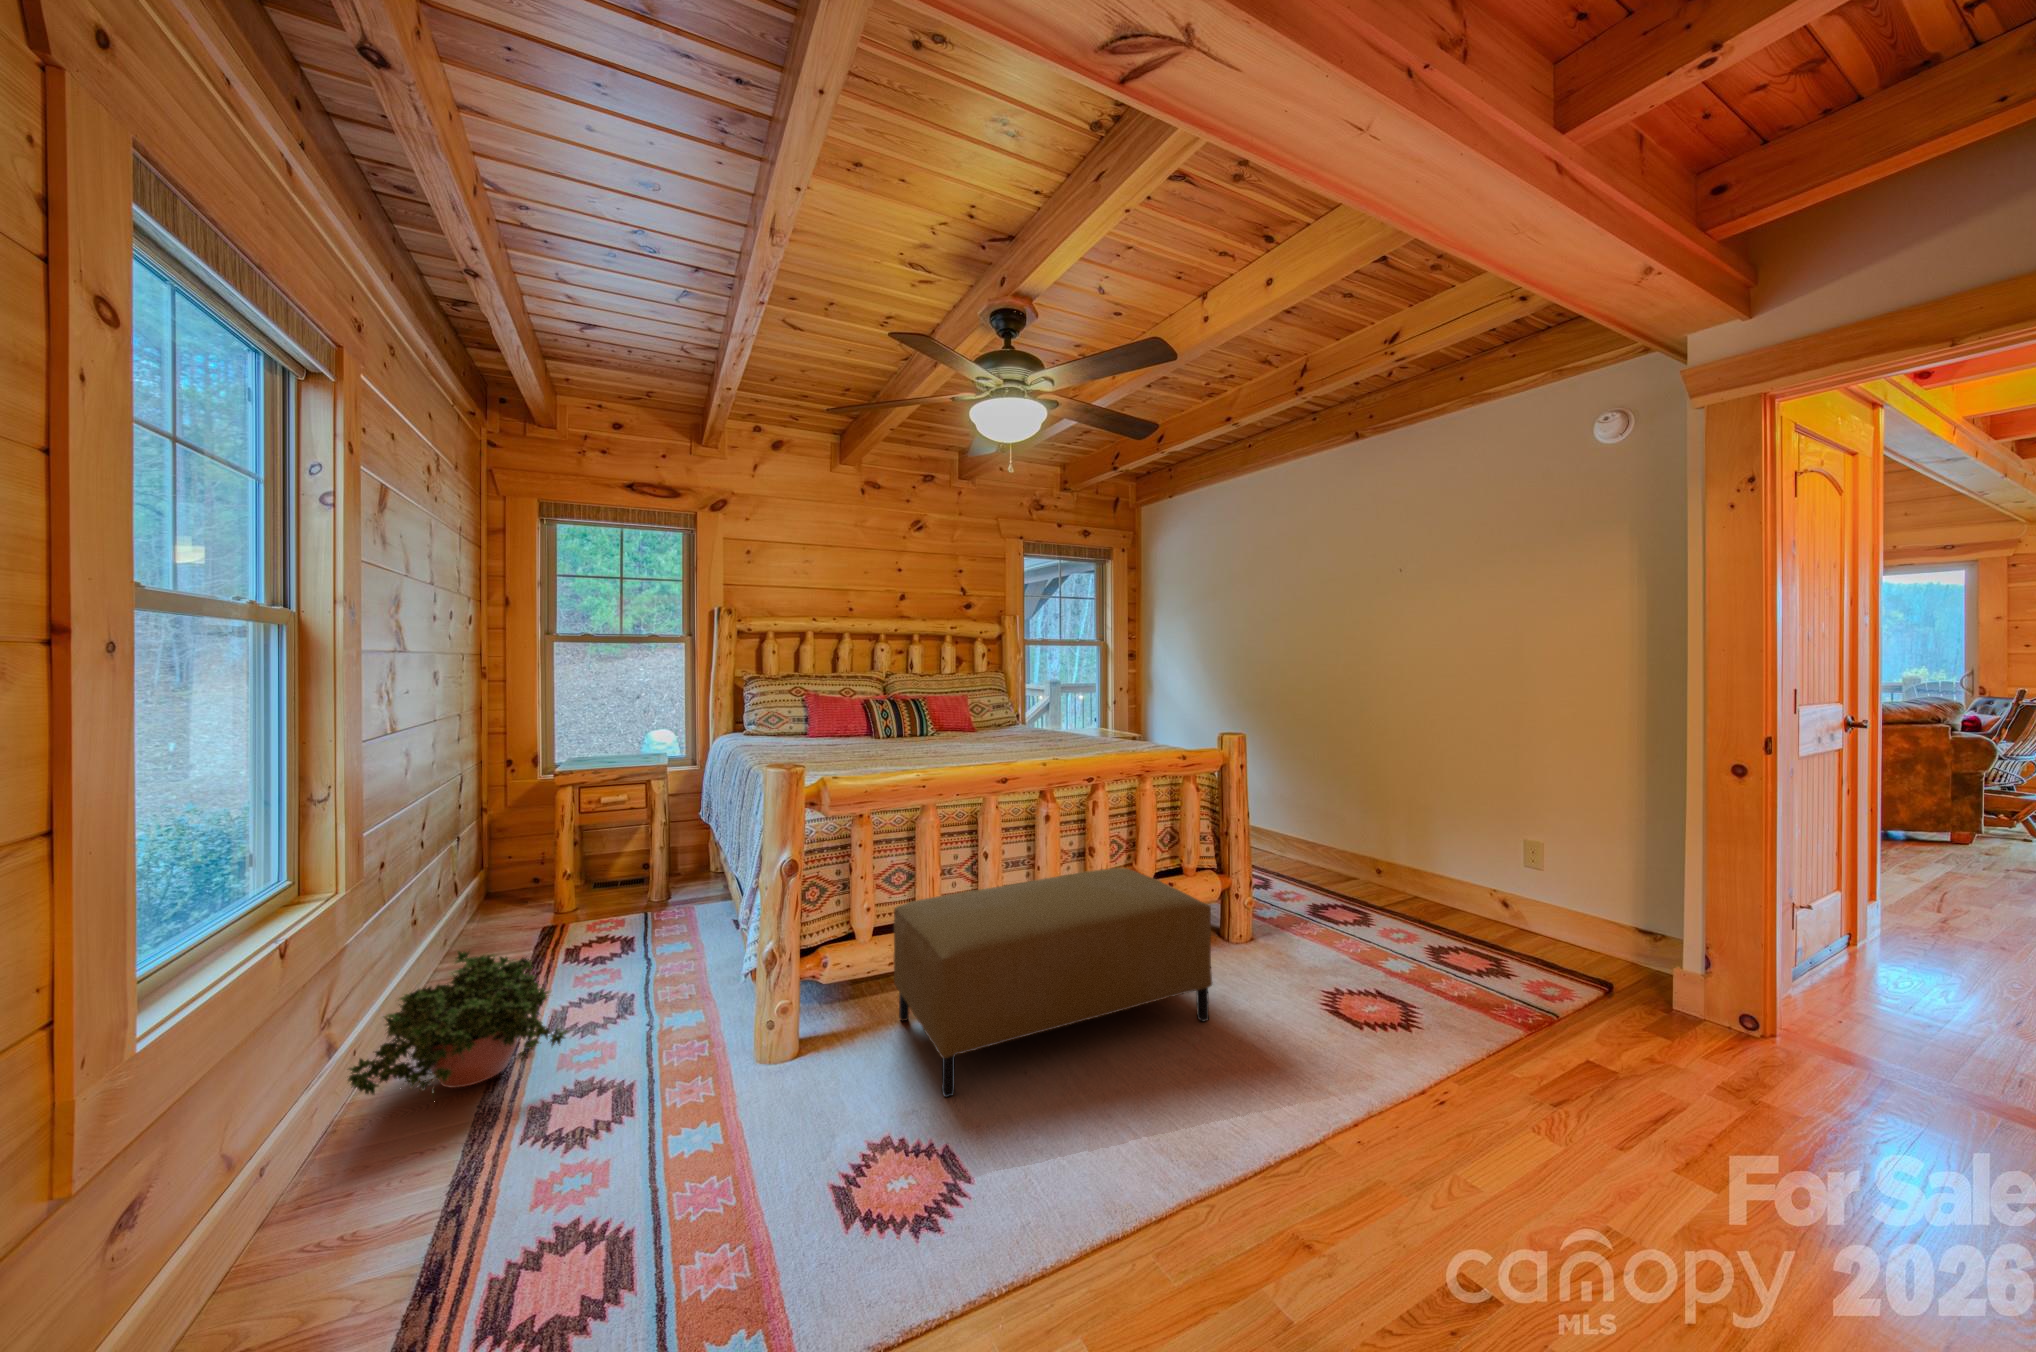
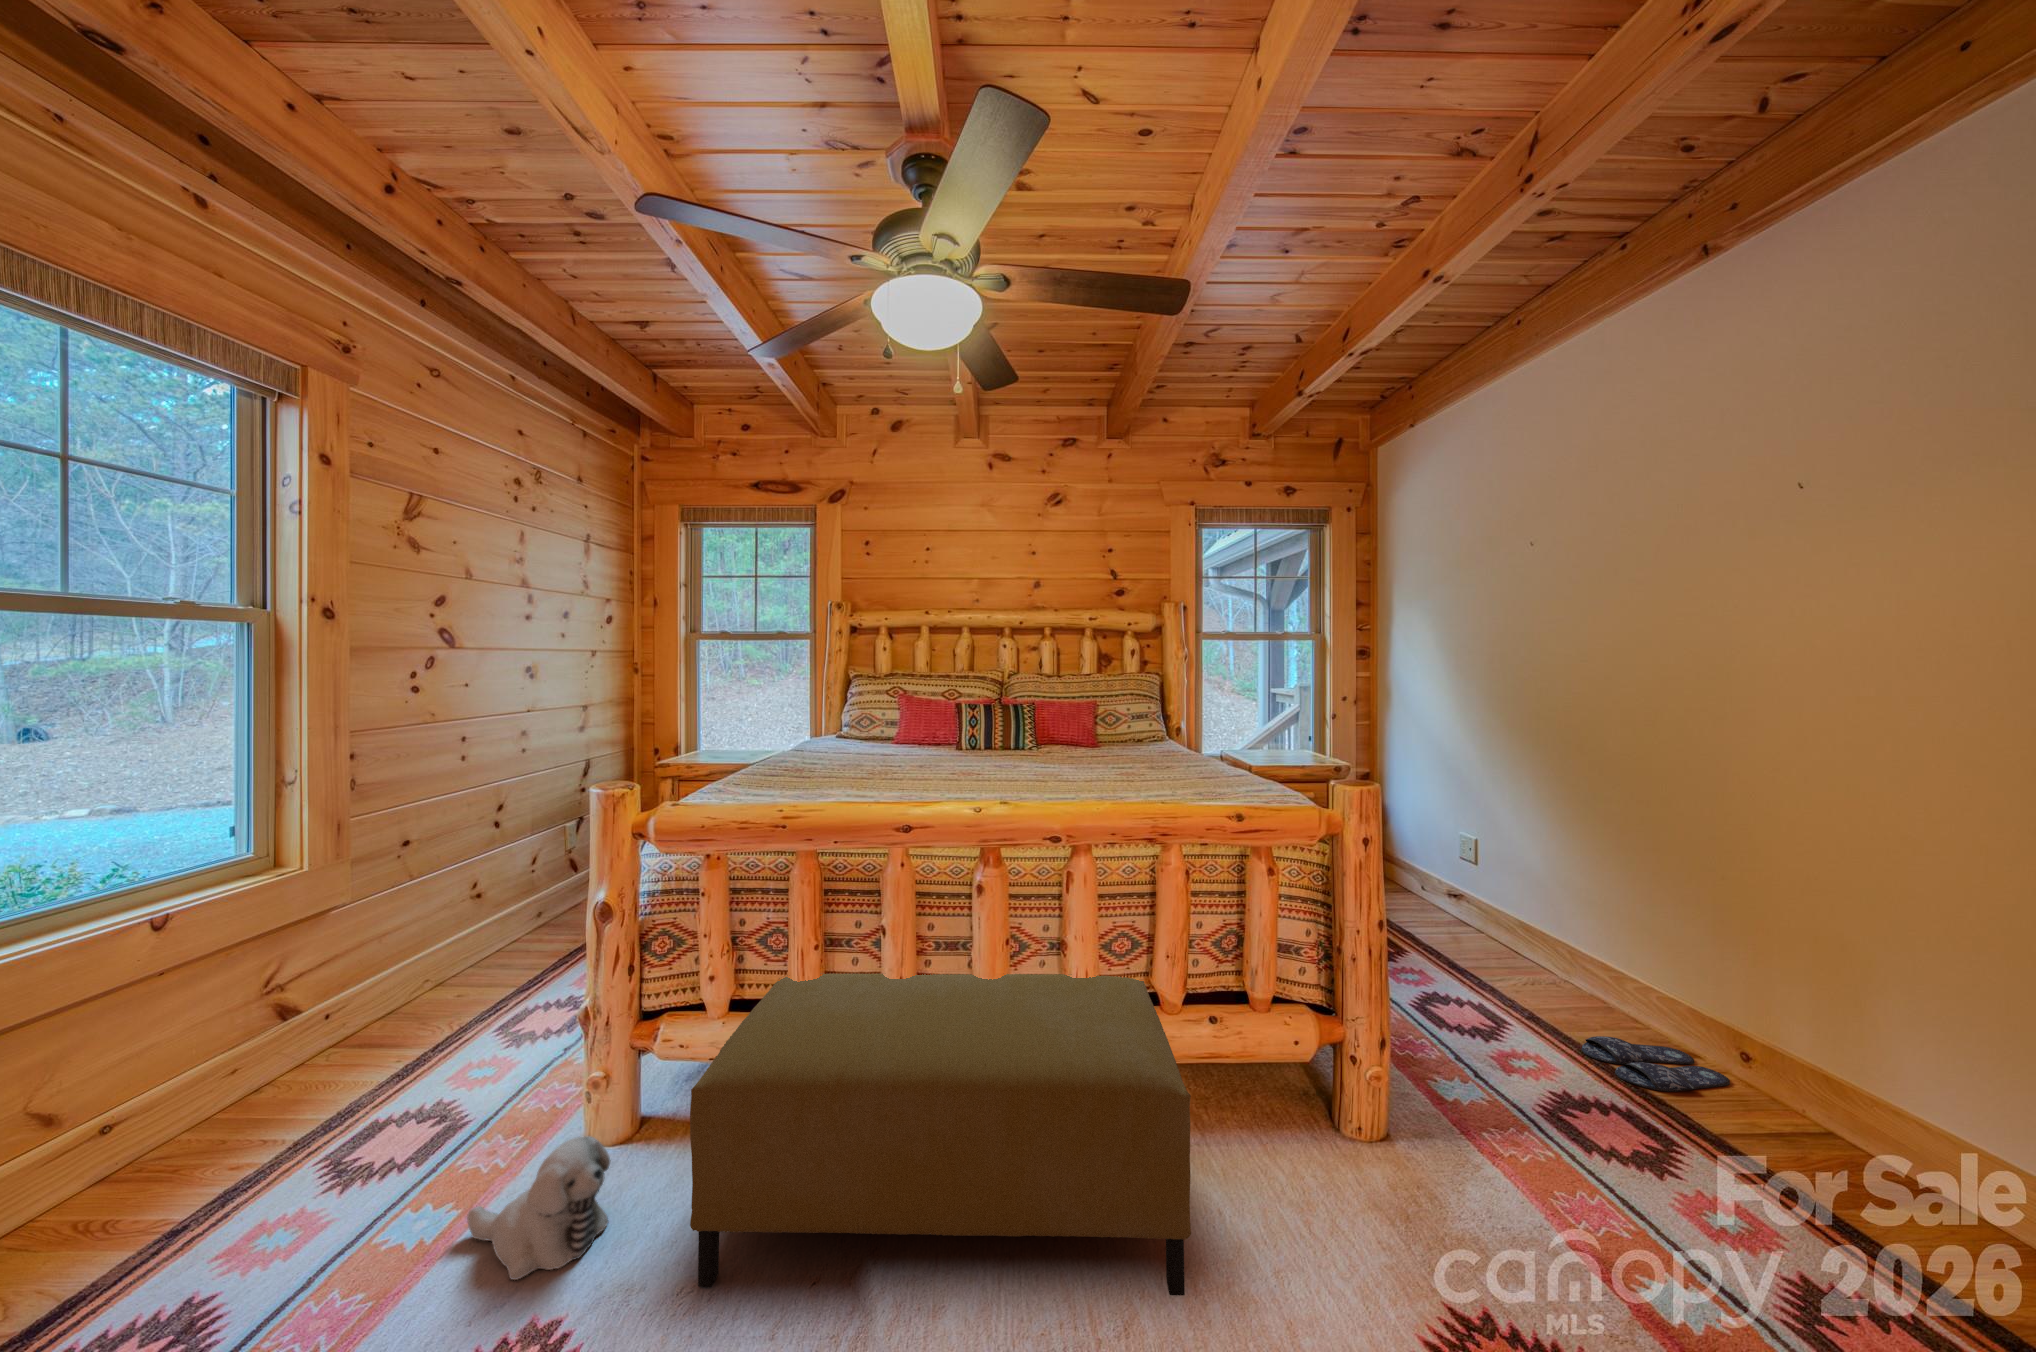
slippers: none [1308,876,1372,895] -> present [1582,1036,1730,1092]
potted plant: present [347,951,568,1094] -> none [285,933,491,1088]
plush toy: none [729,1031,850,1137] -> present [467,1136,611,1280]

